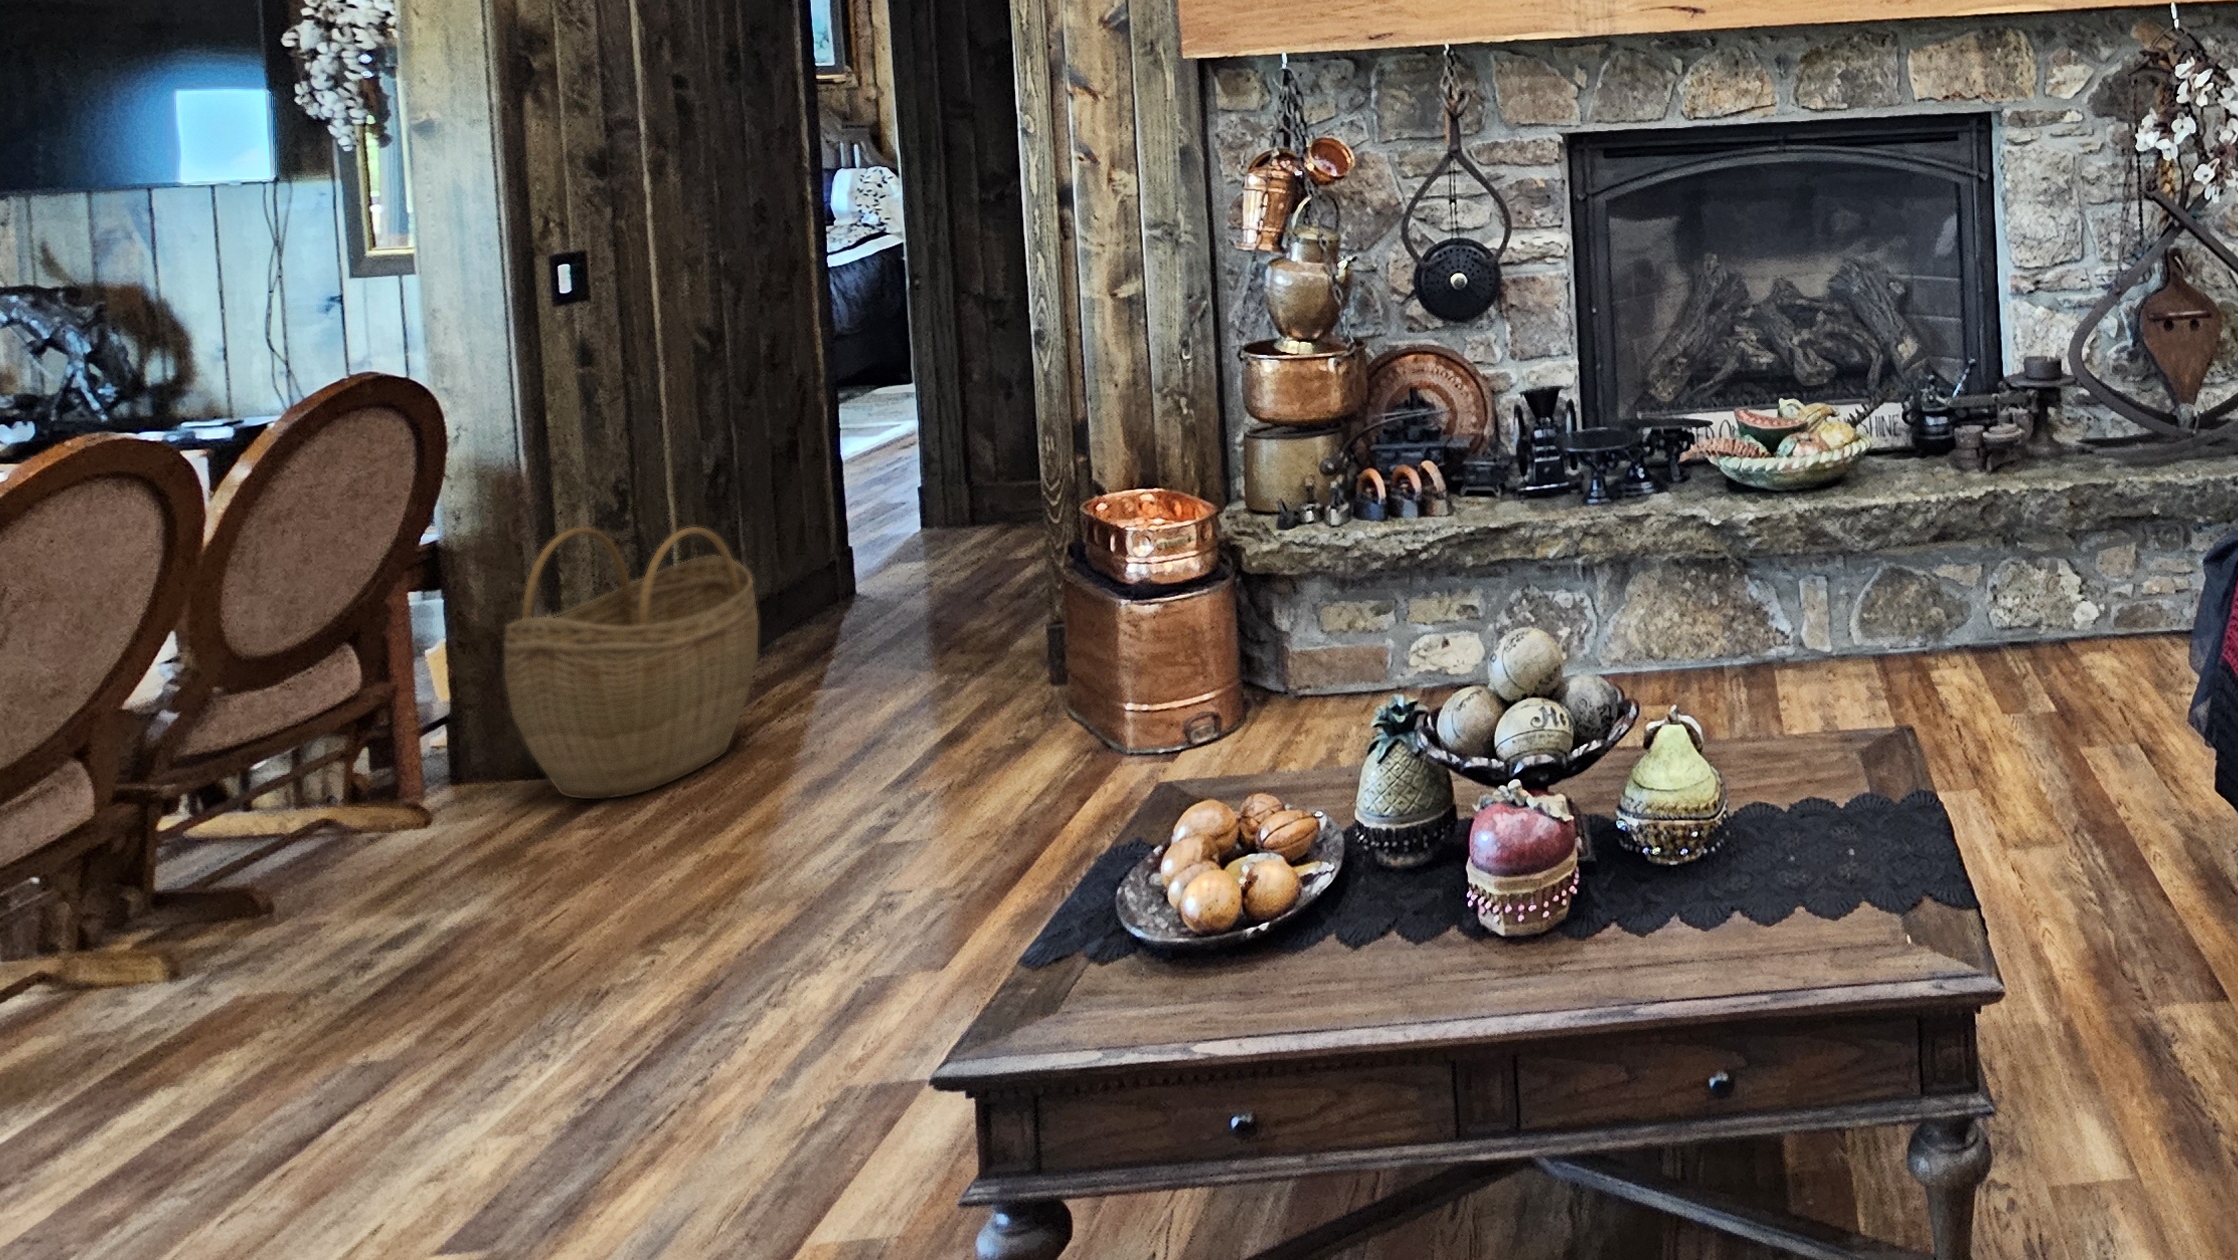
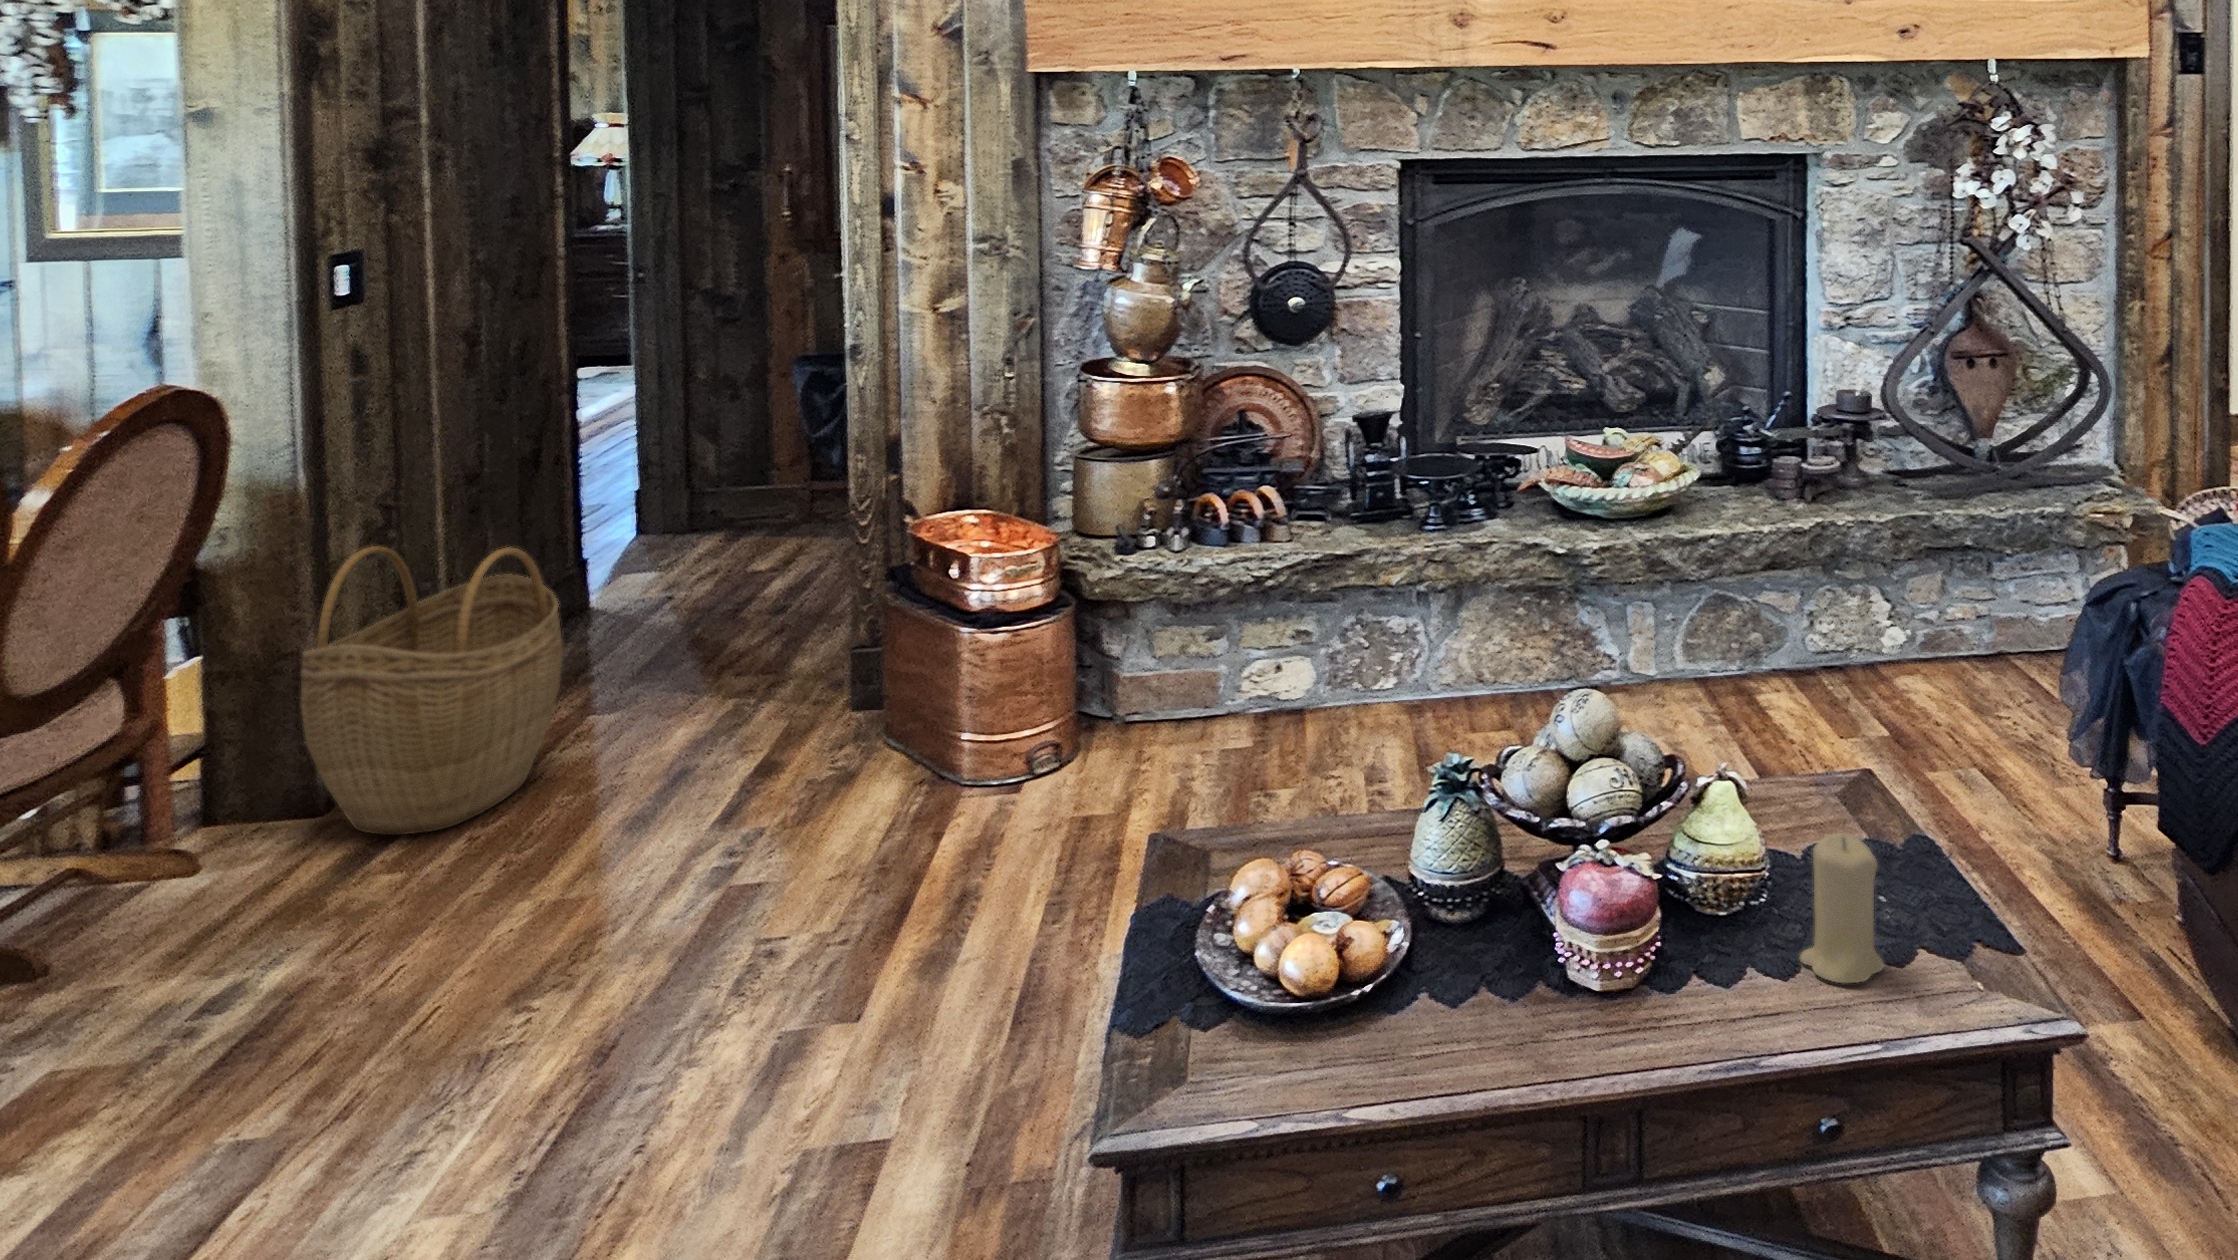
candle: none [1691,778,1777,937] -> present [1800,833,1884,983]

